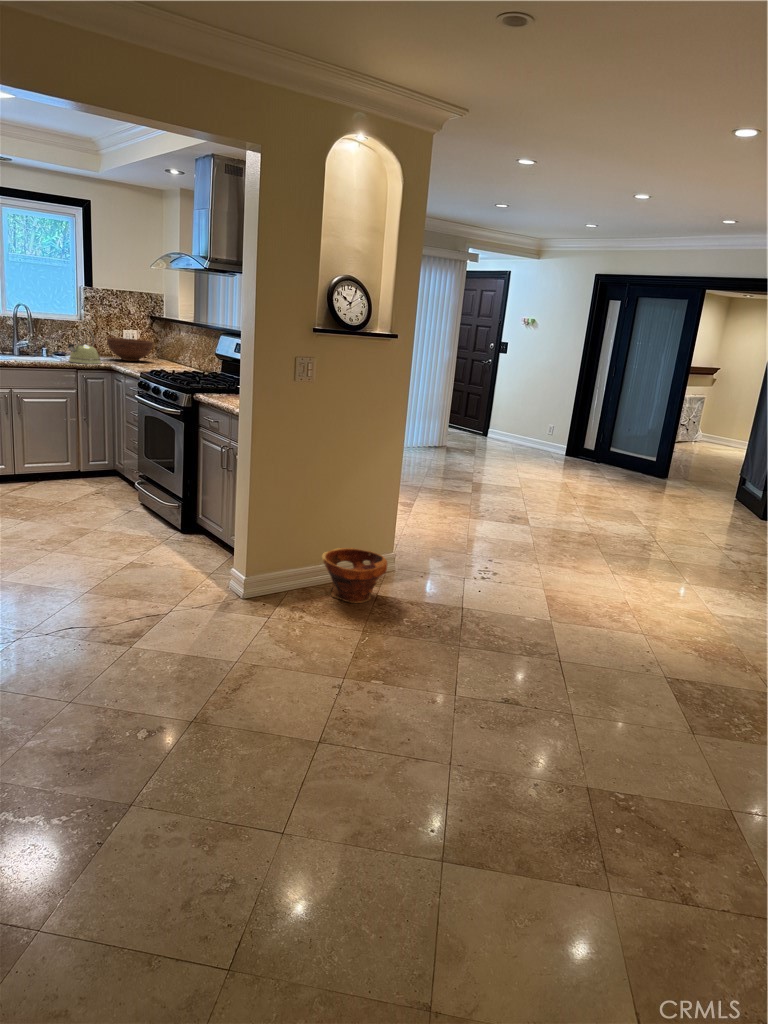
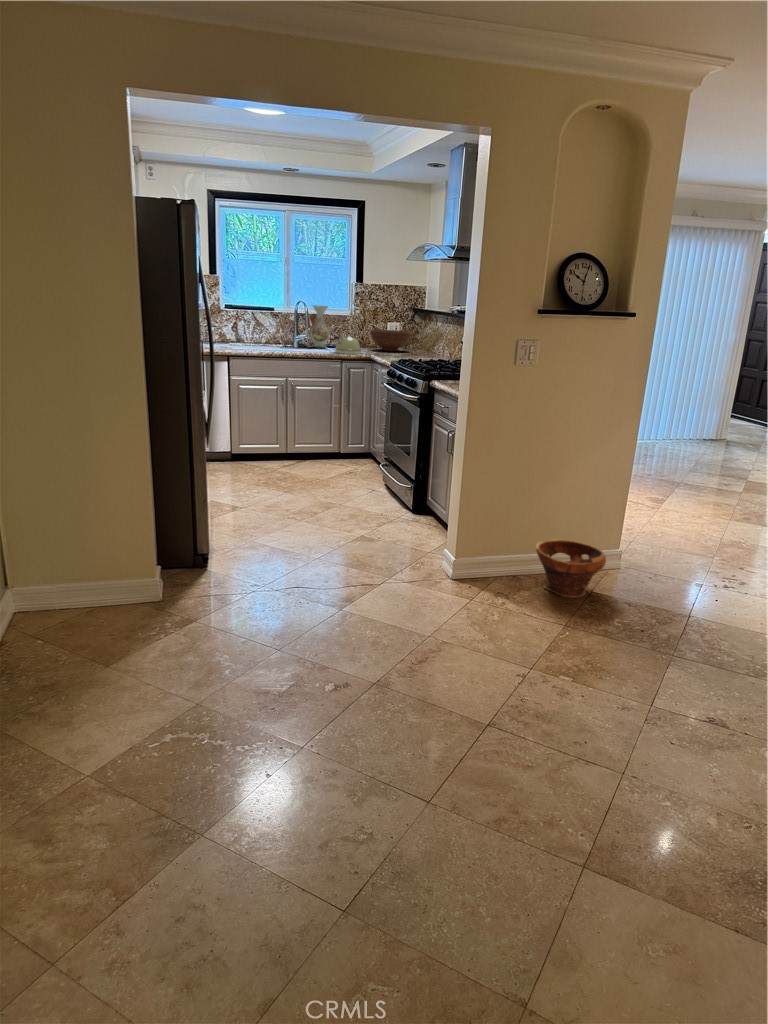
vase: none [34,308,58,356] -> present [310,305,330,348]

